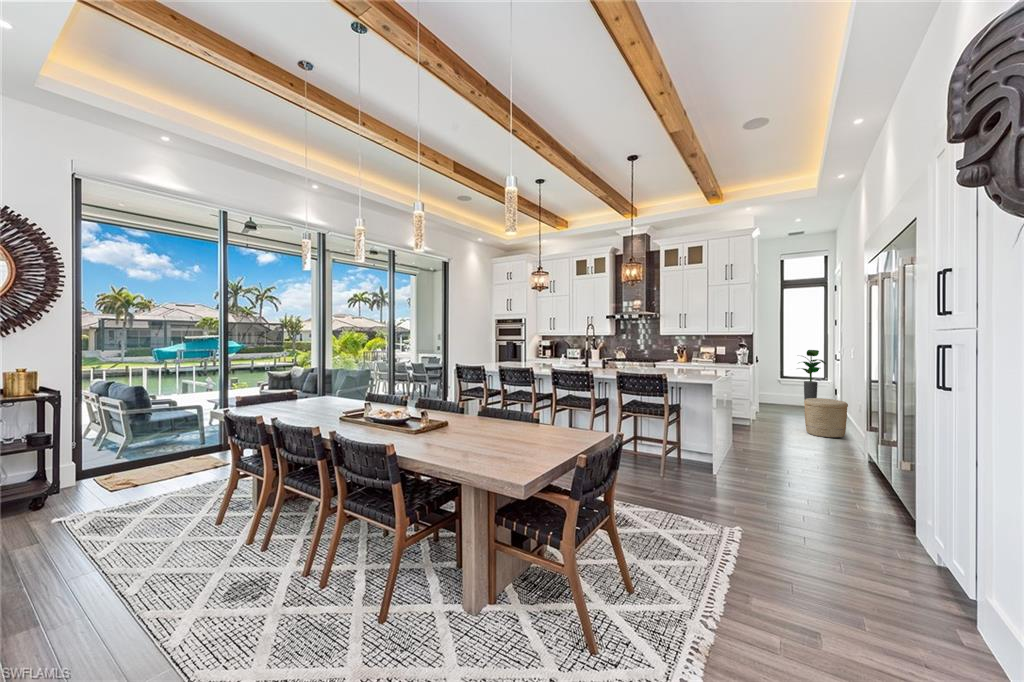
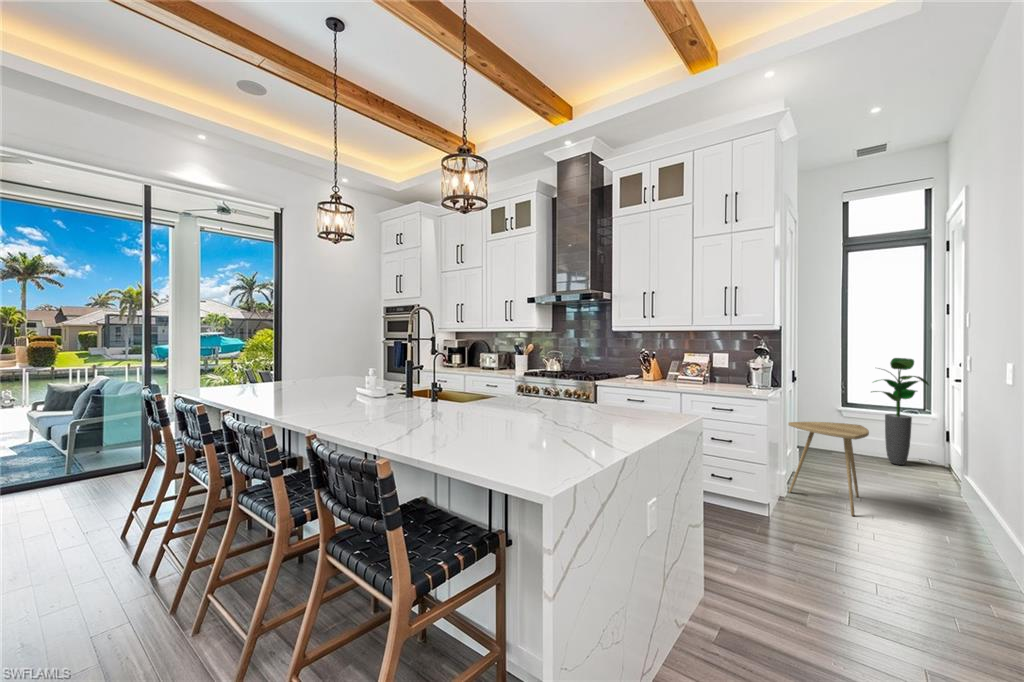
side table: none [756,382,796,425] -> present [788,422,869,516]
woven basket: present [804,398,848,438] -> none [888,468,1000,573]

